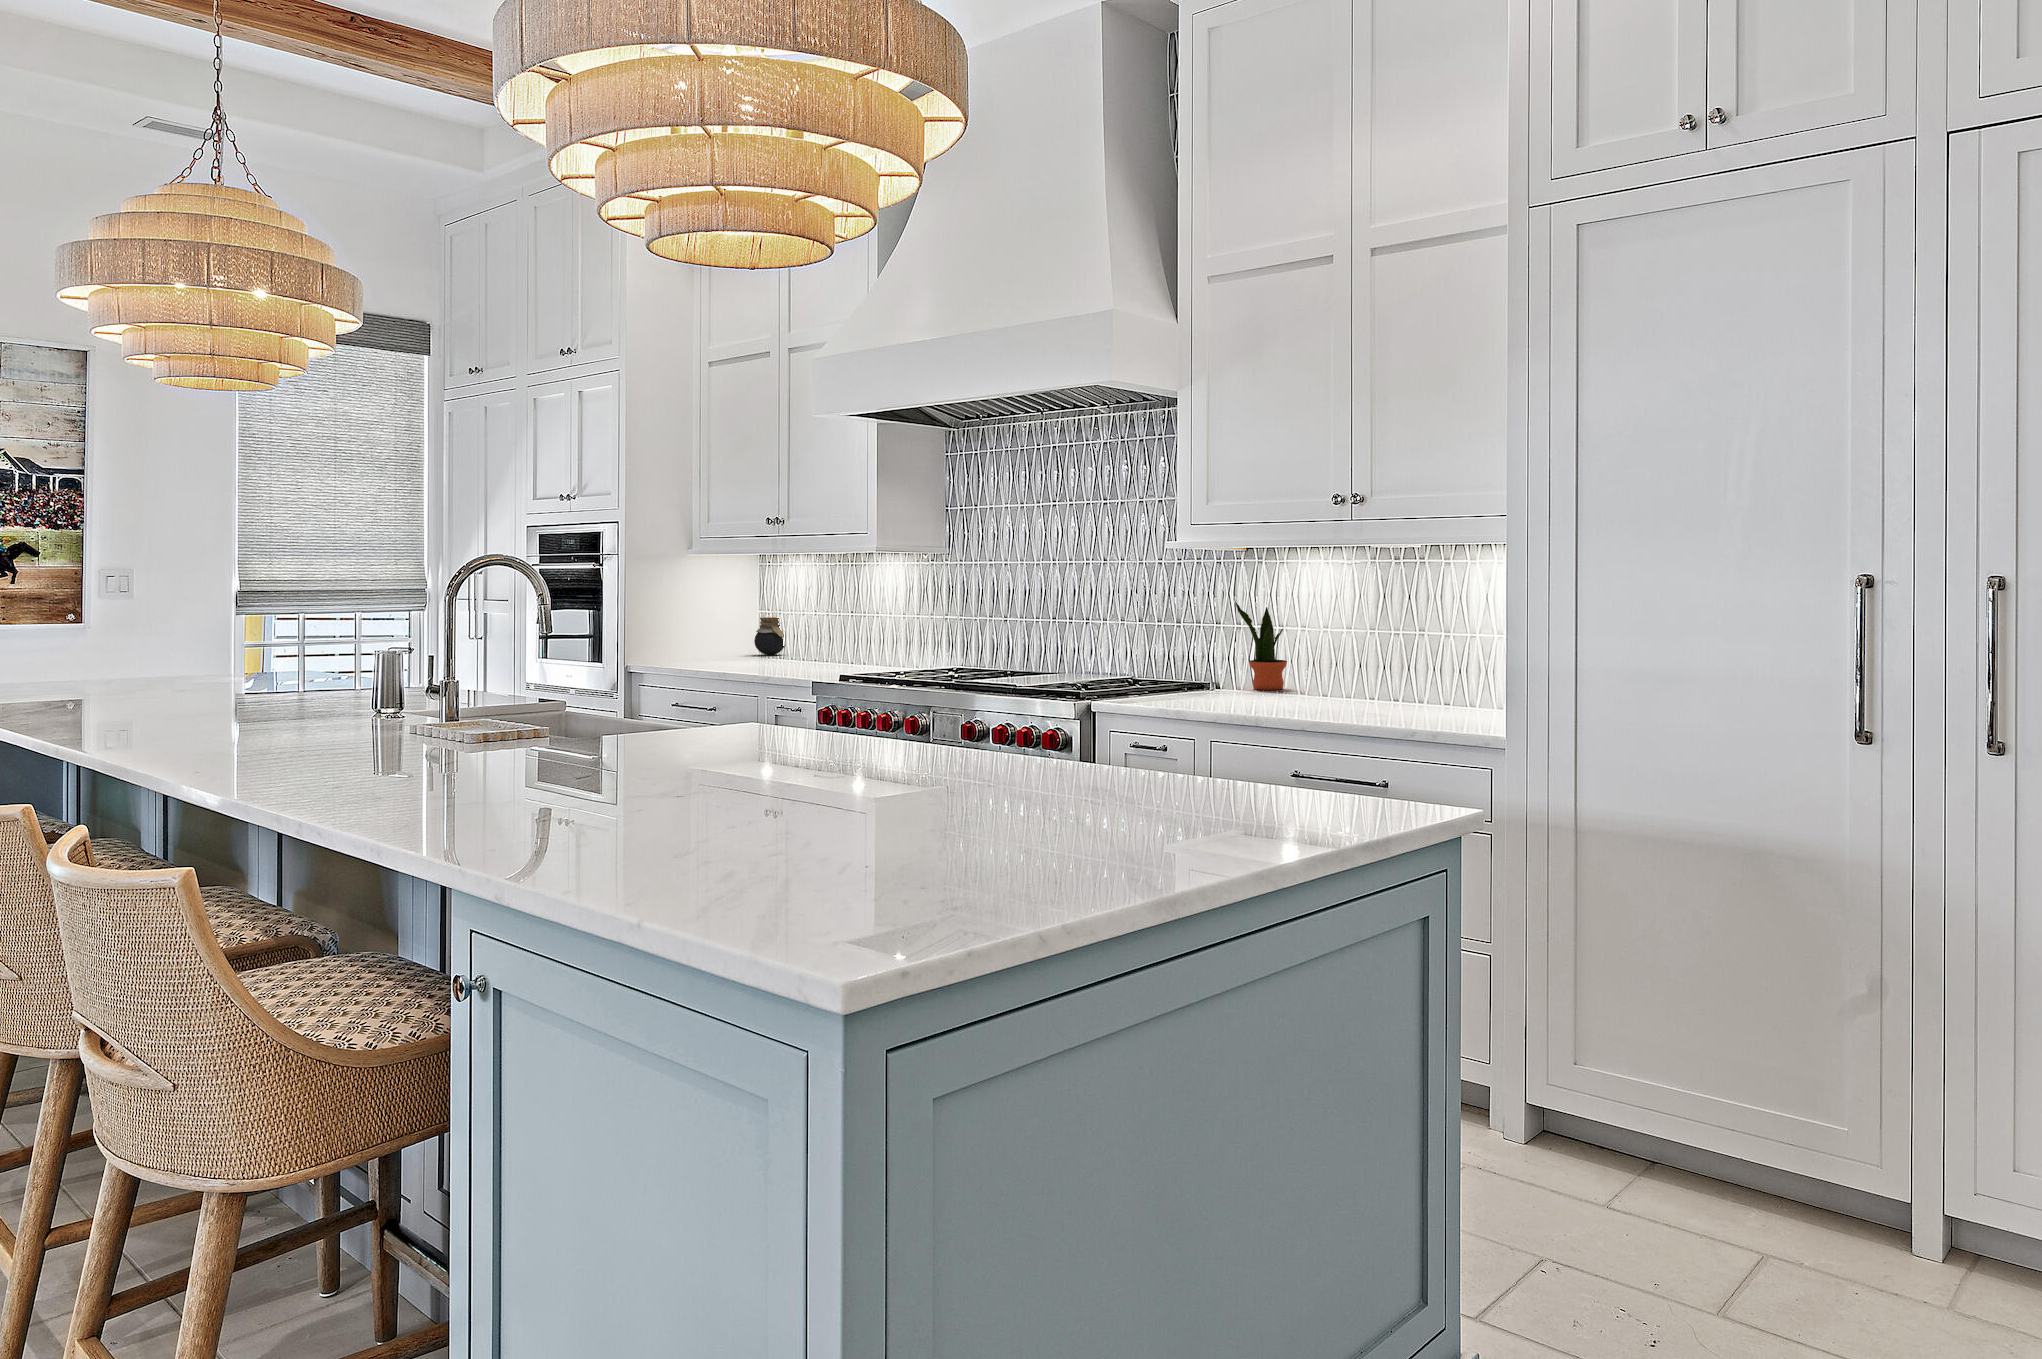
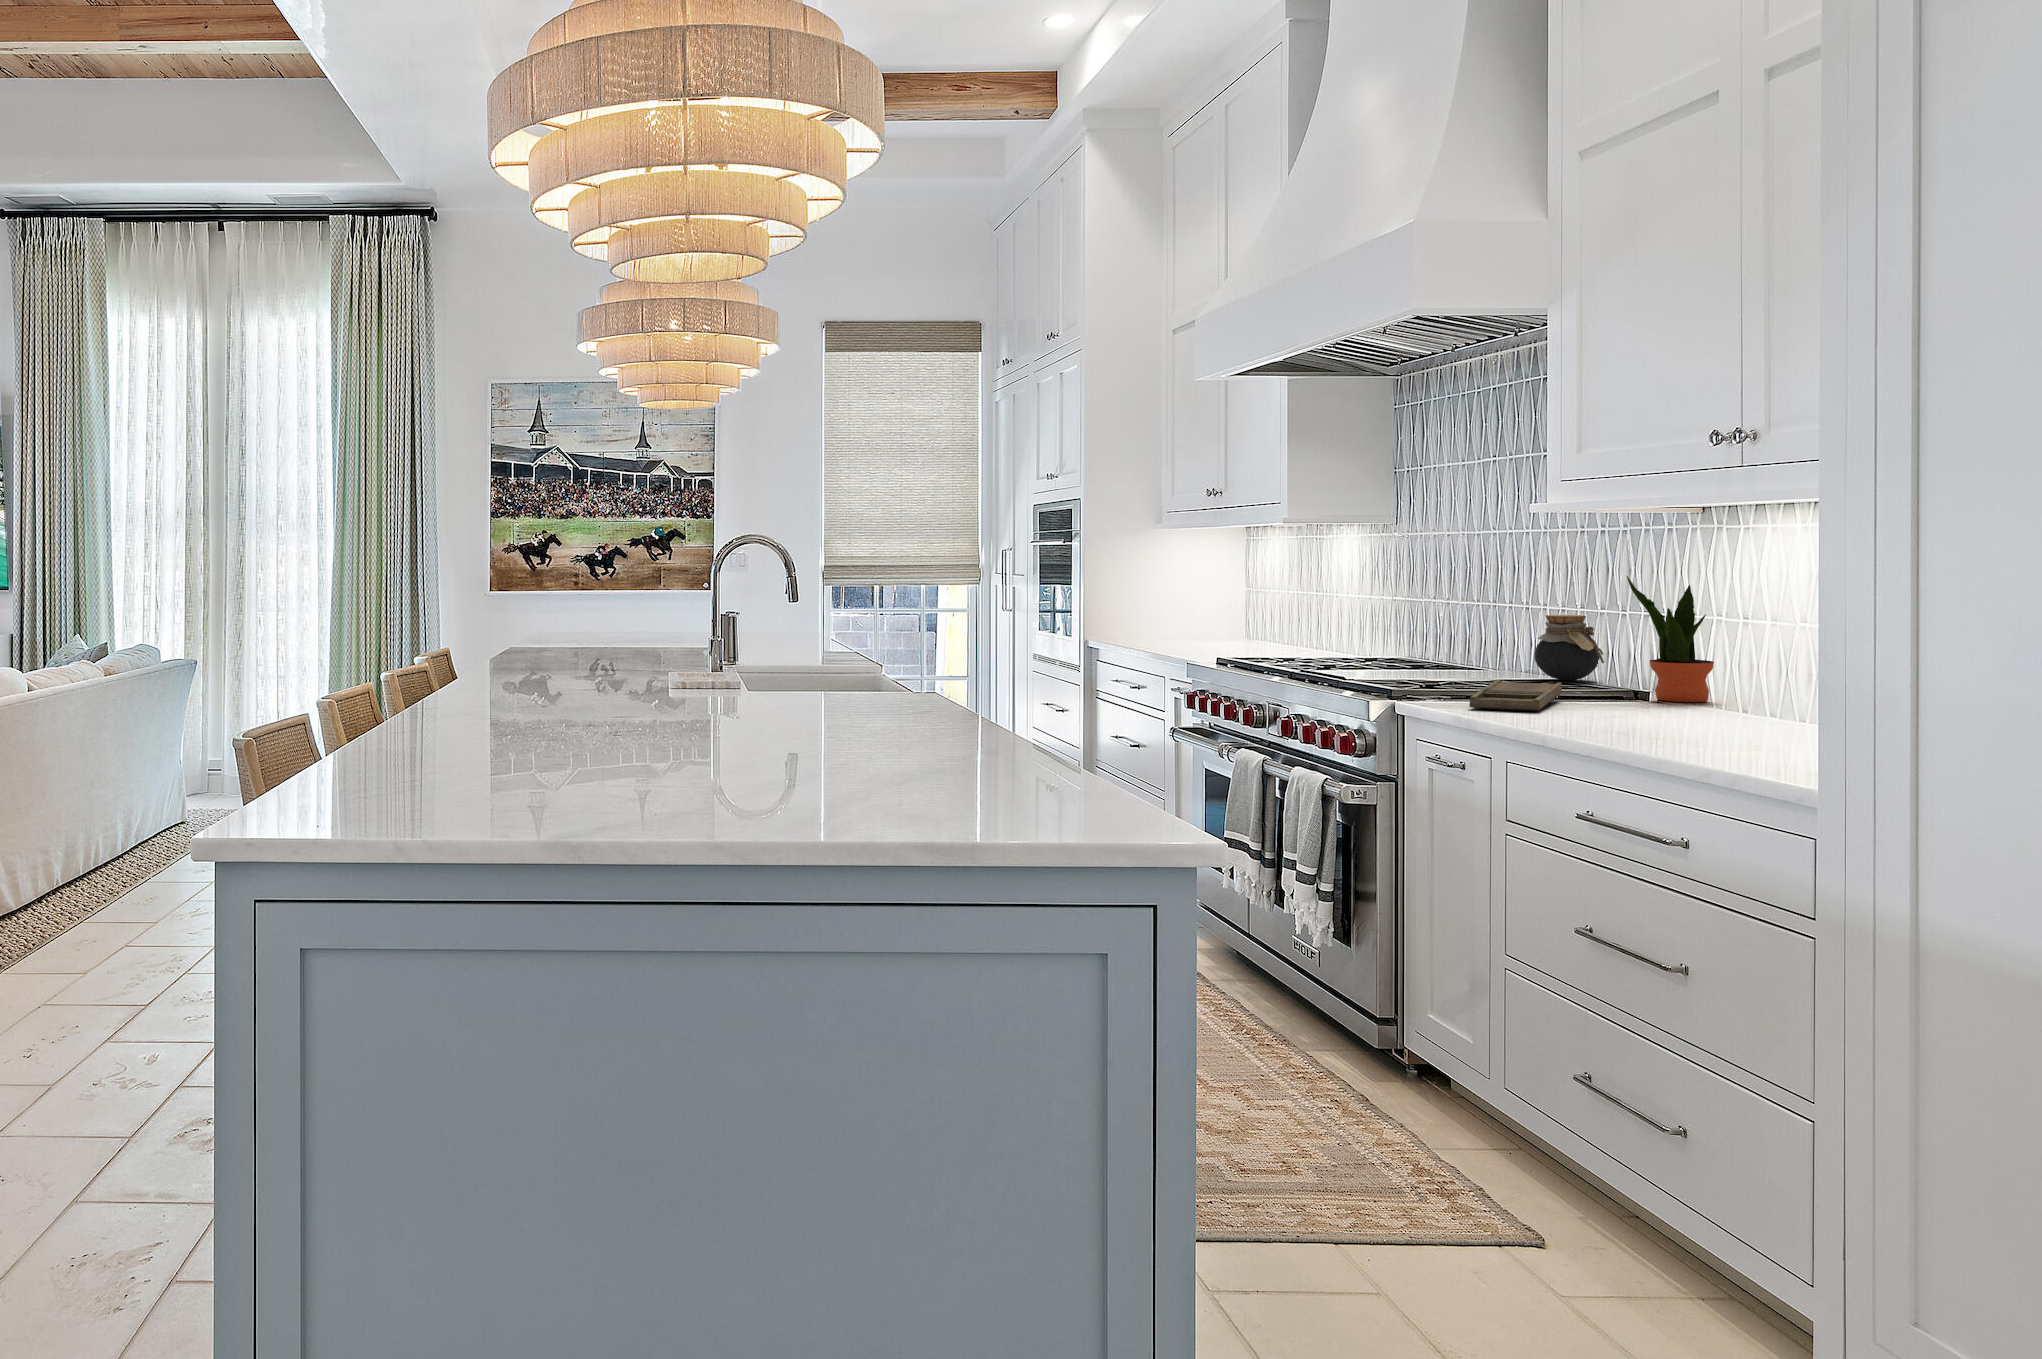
jar: present [754,617,786,655] -> present [1535,615,1604,680]
tray: none [1173,680,1242,703] -> present [1469,680,1562,711]

